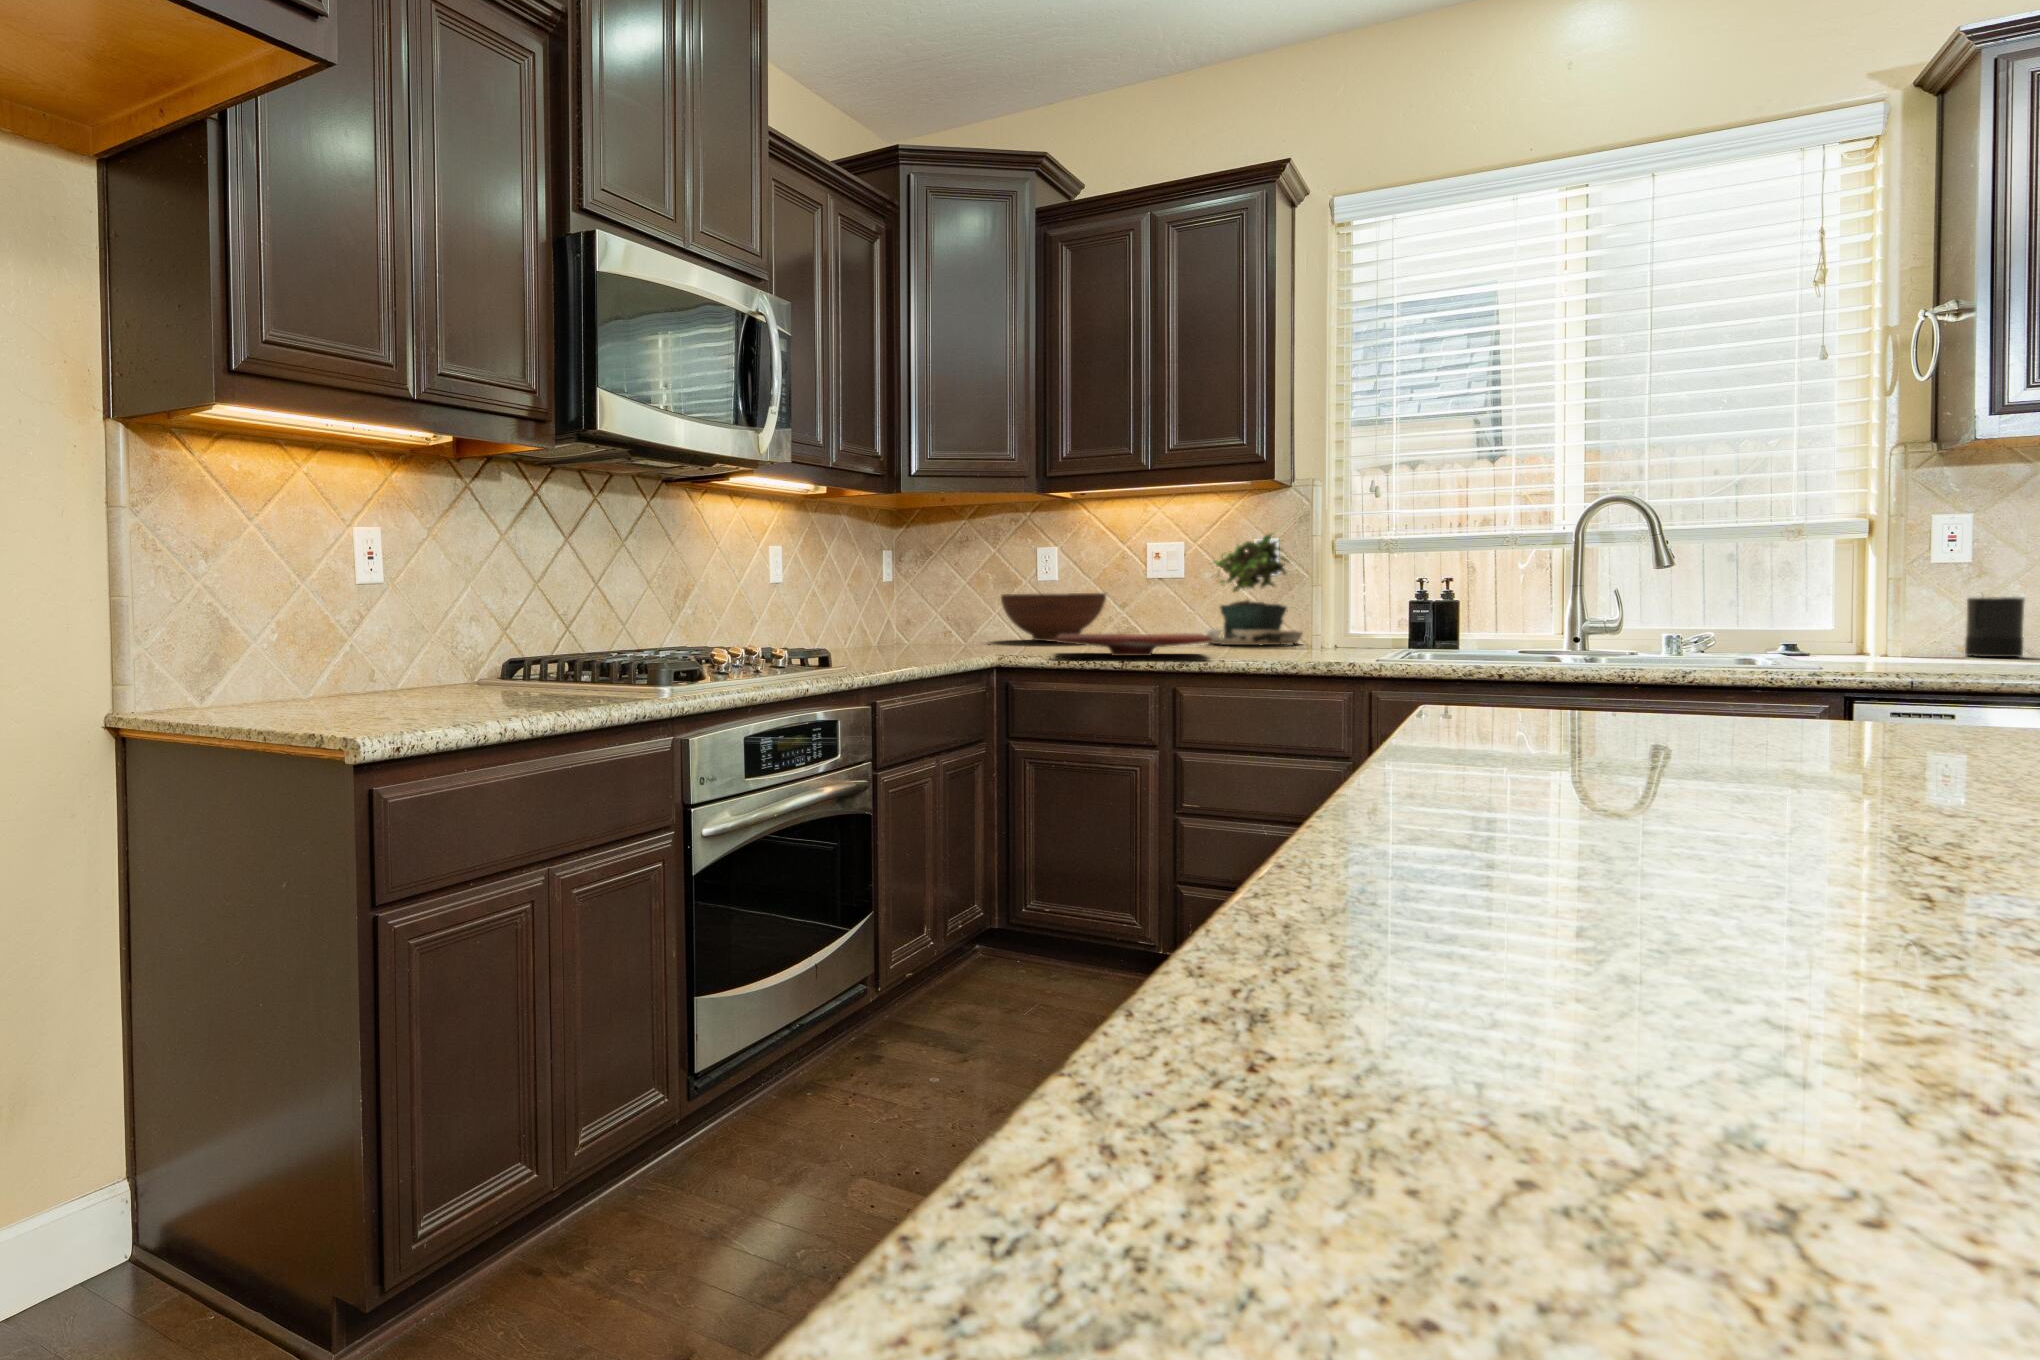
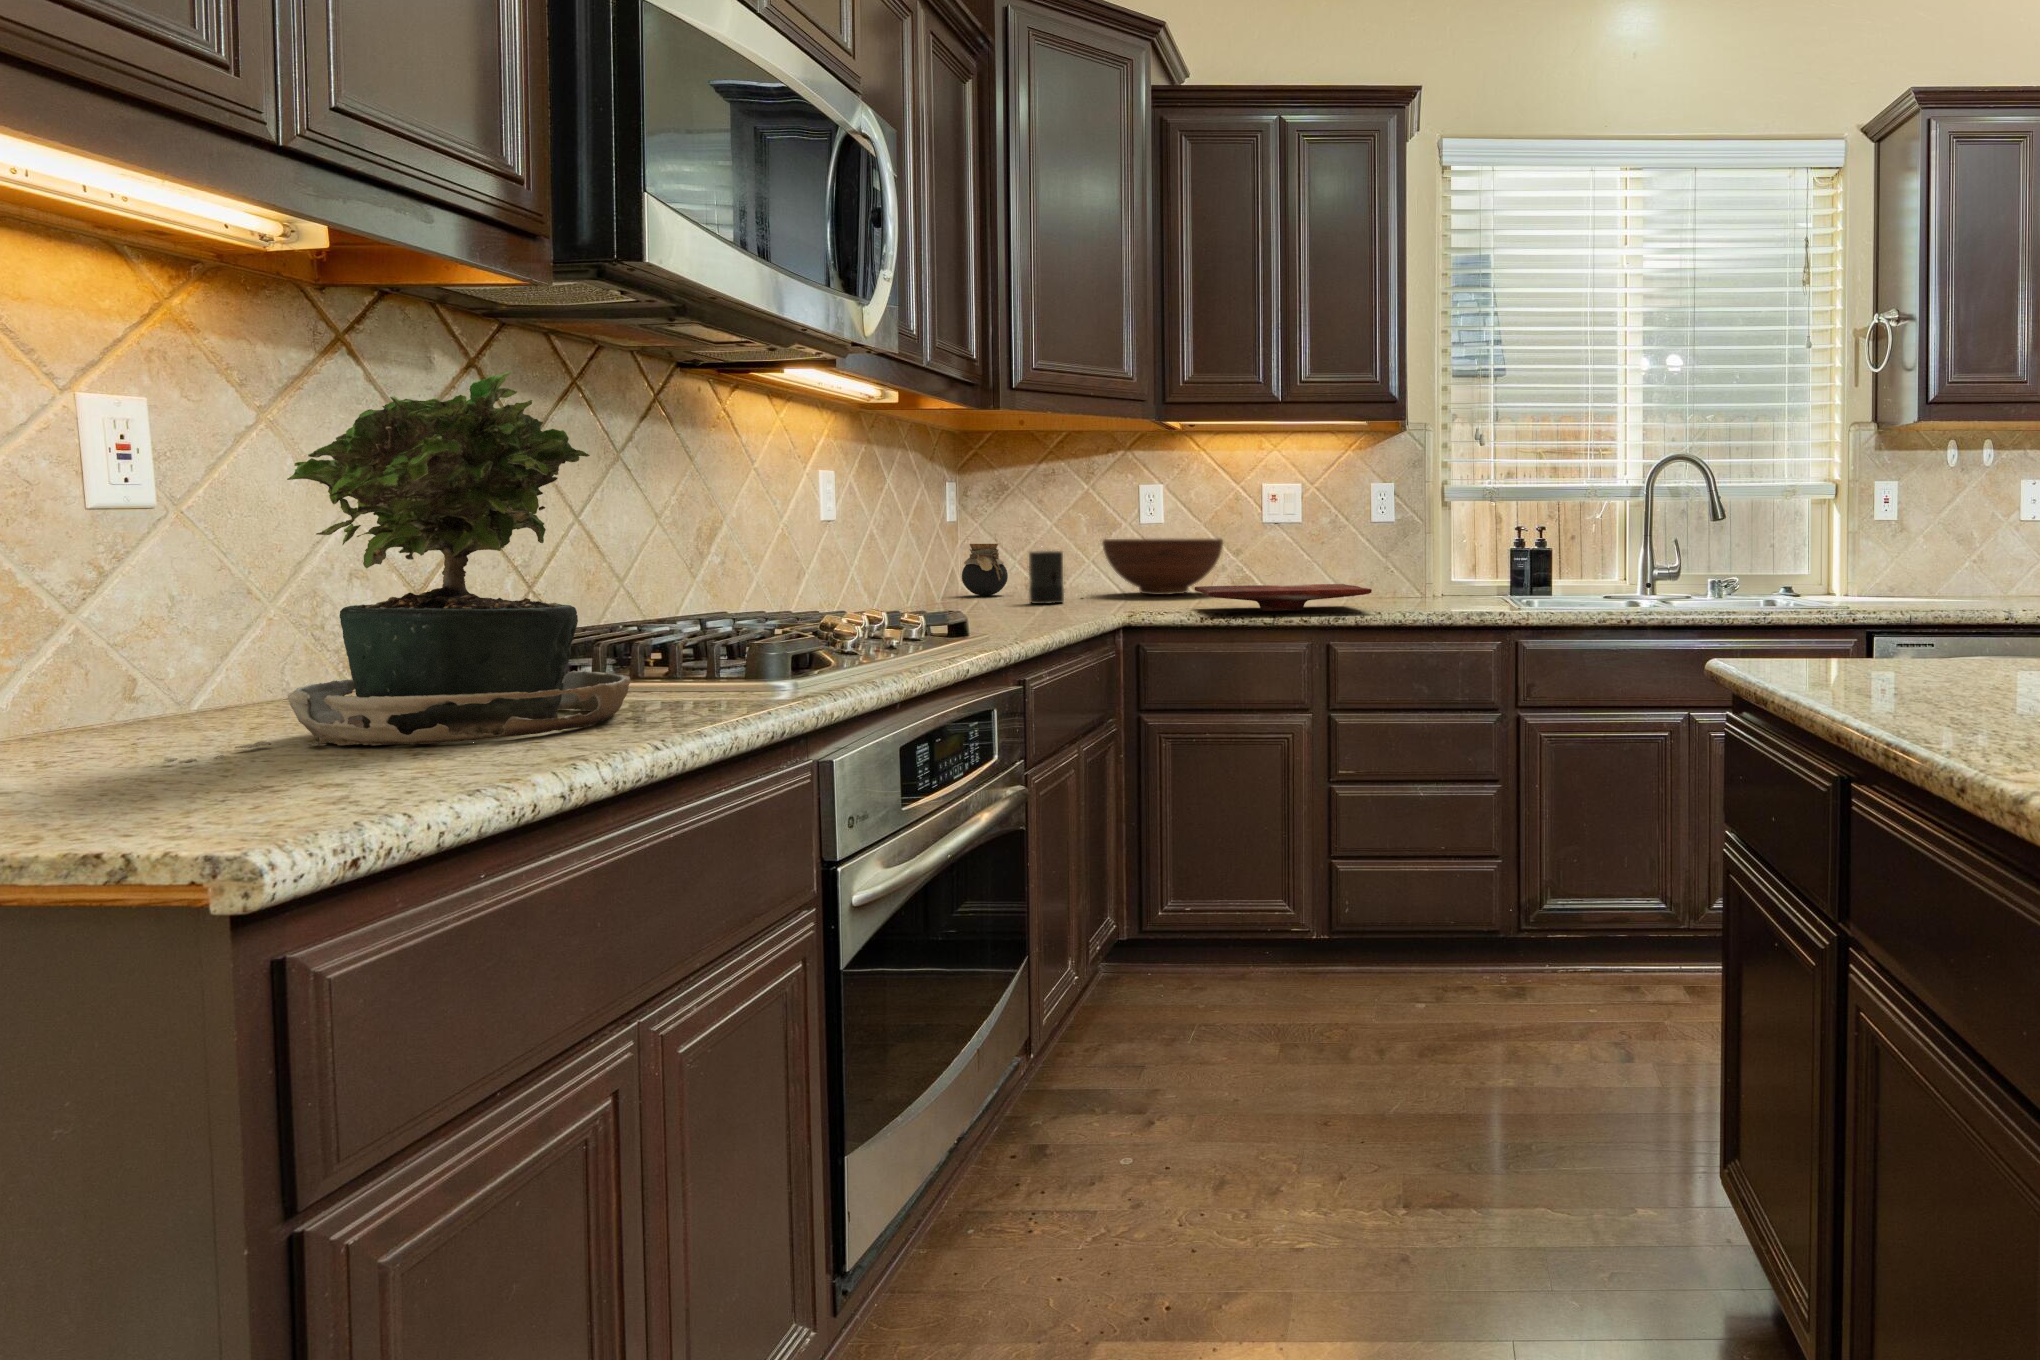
potted plant: present [1206,534,1302,645] -> present [164,372,631,764]
candle: present [1965,594,2024,657] -> present [1029,550,1064,604]
jar: none [891,598,926,640] -> present [962,544,1008,596]

